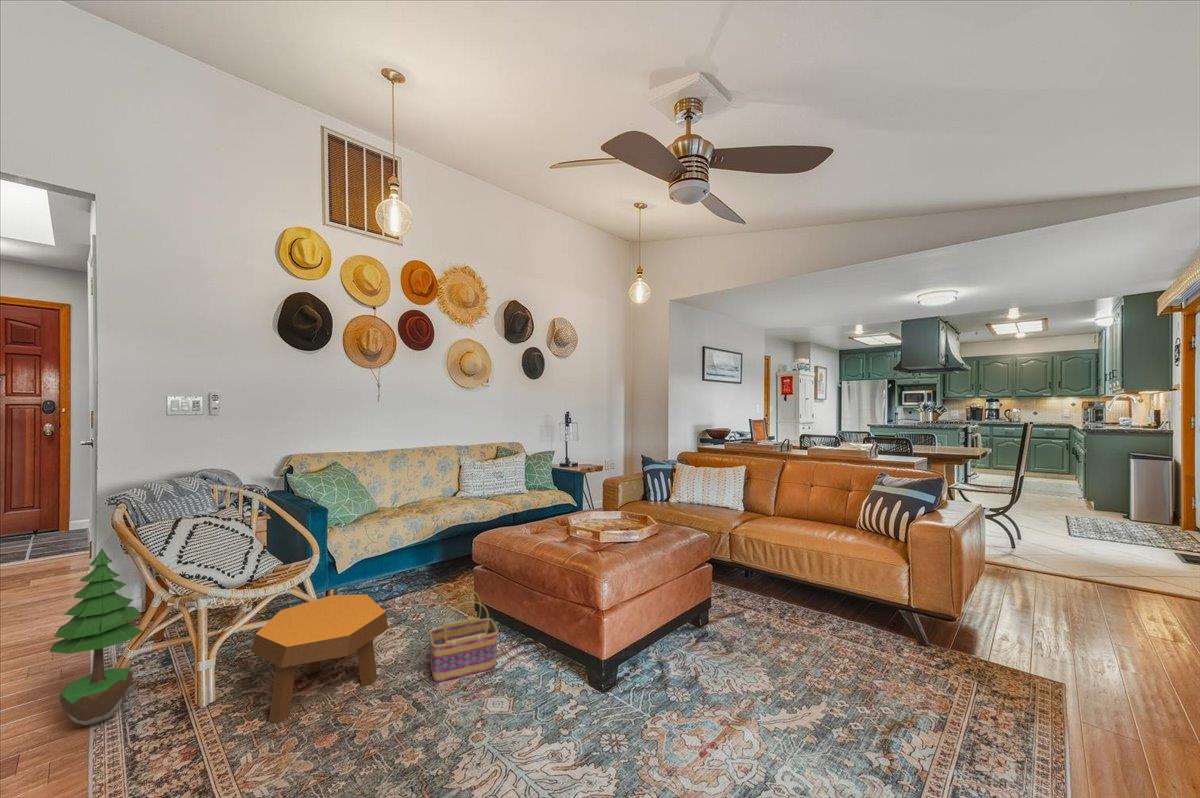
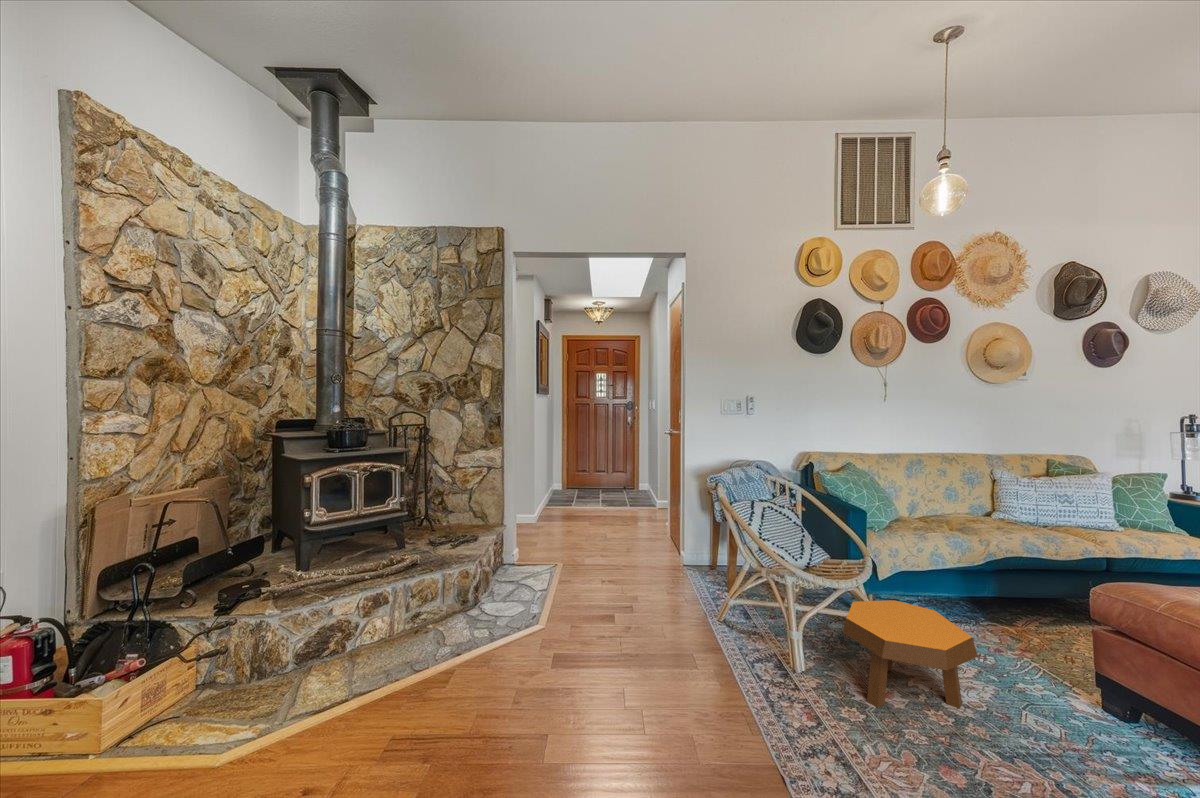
potted tree: present [49,548,143,725] -> none [709,518,757,647]
basket: present [429,588,498,682] -> none [1028,639,1145,757]

